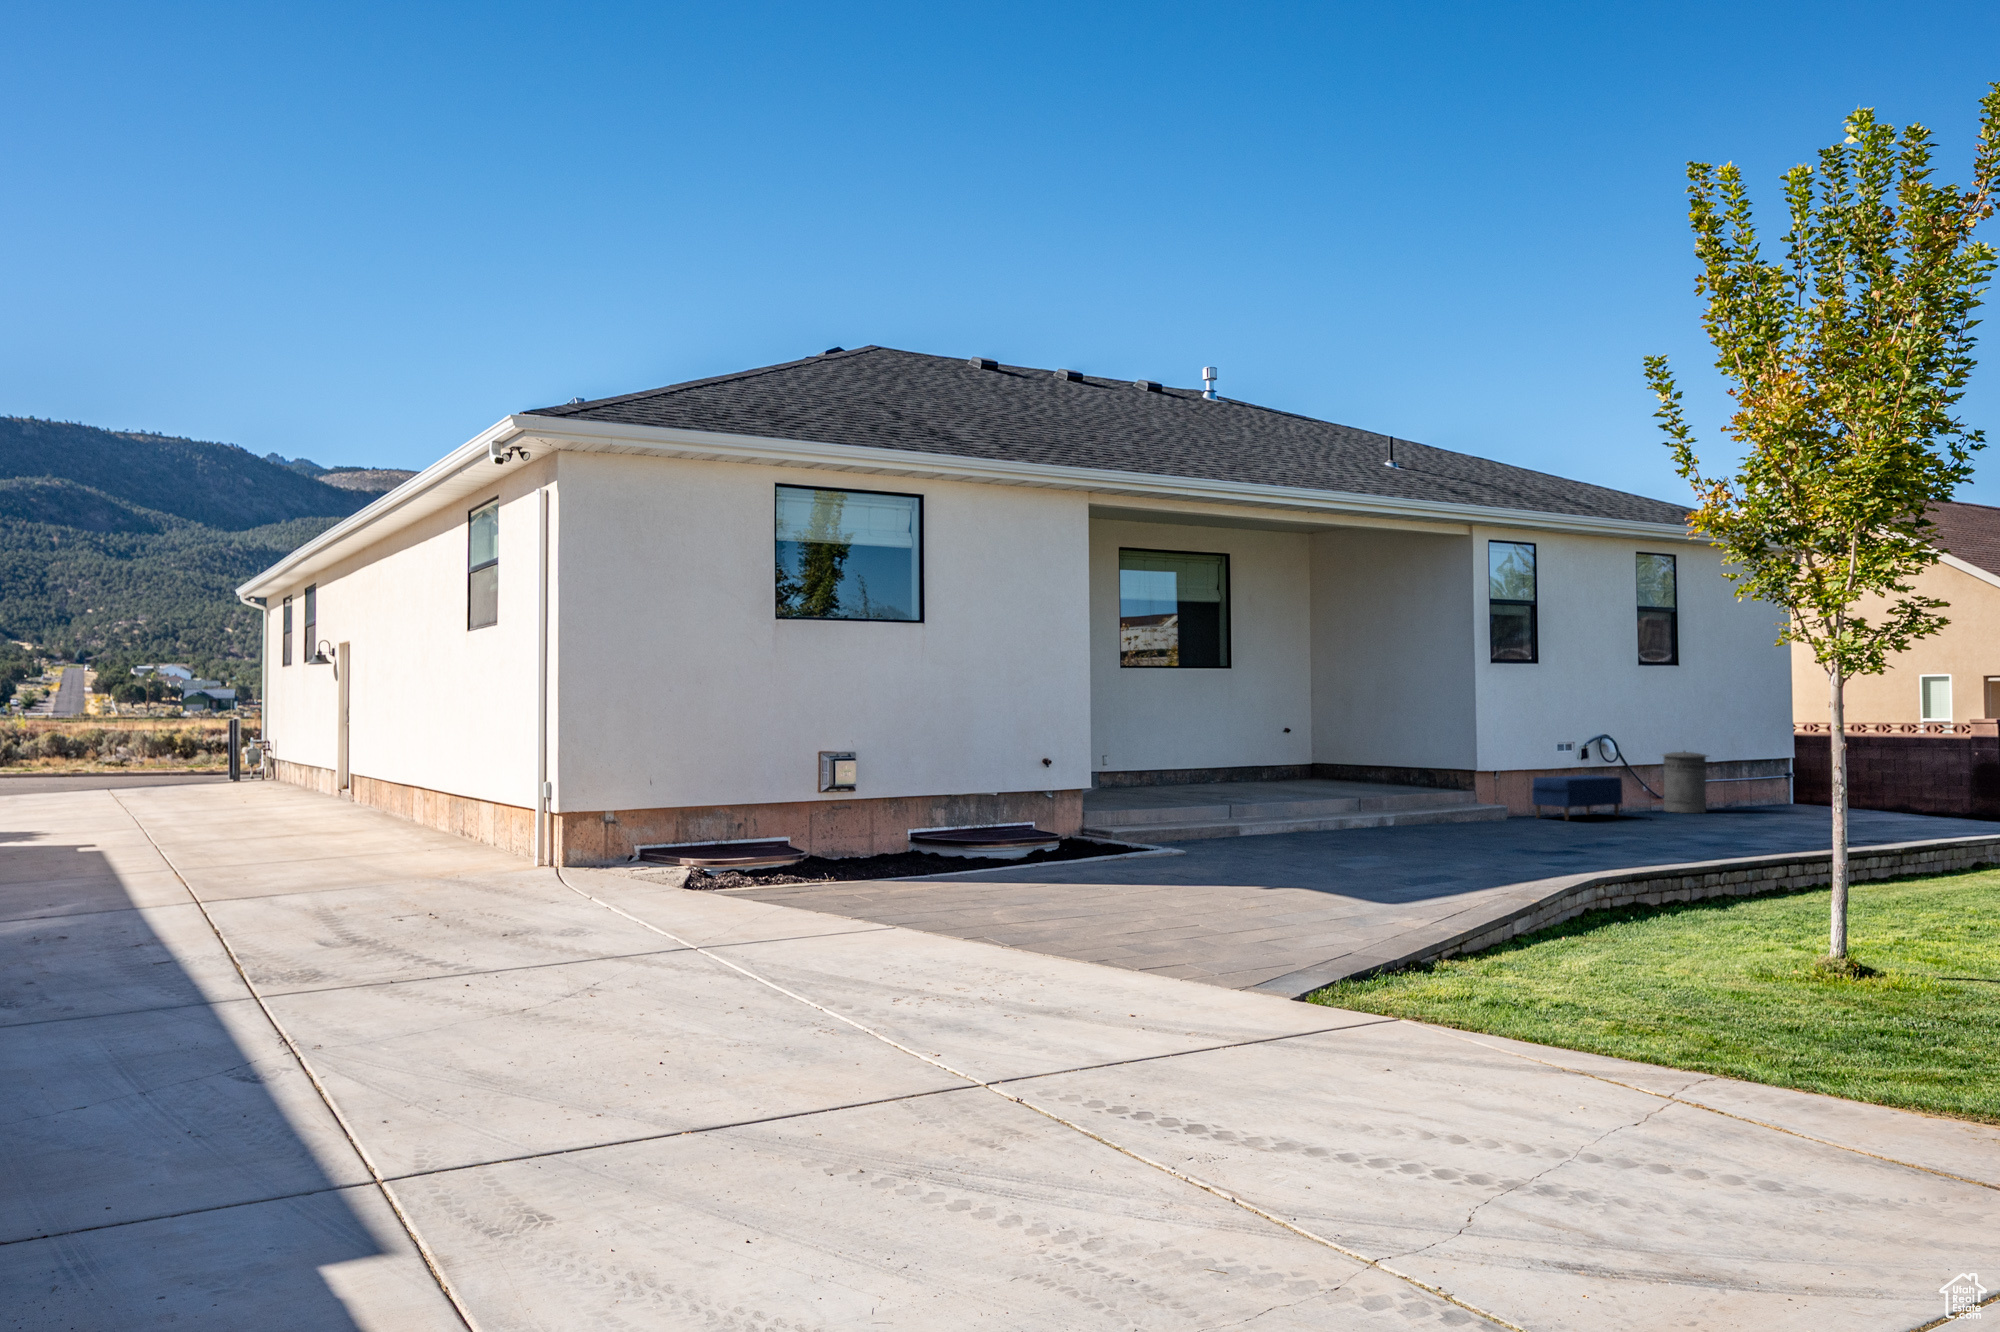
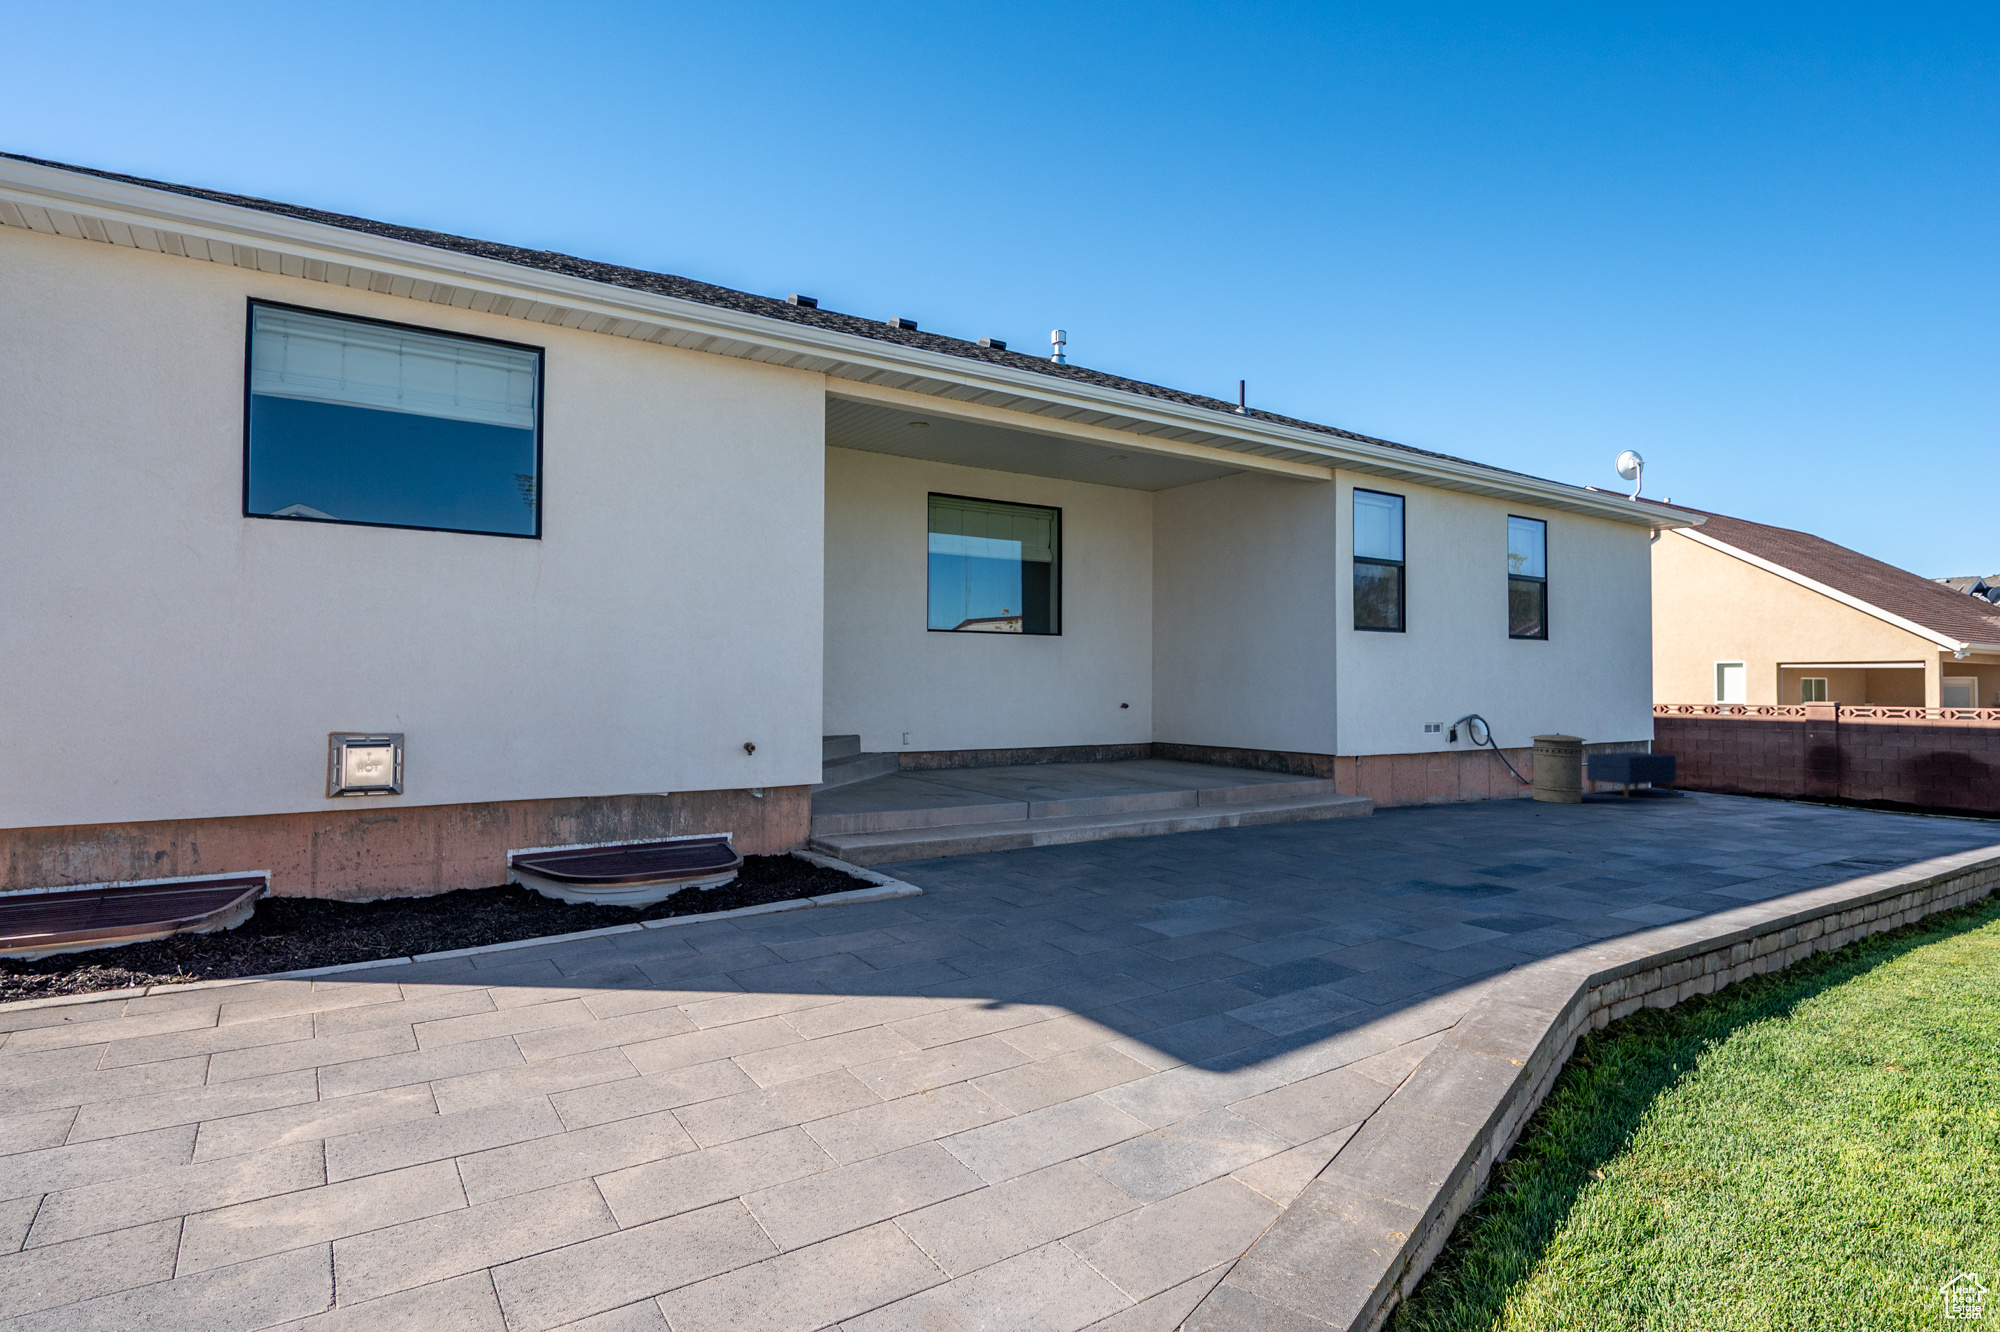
bench: present [1532,775,1623,821] -> present [1587,752,1676,797]

